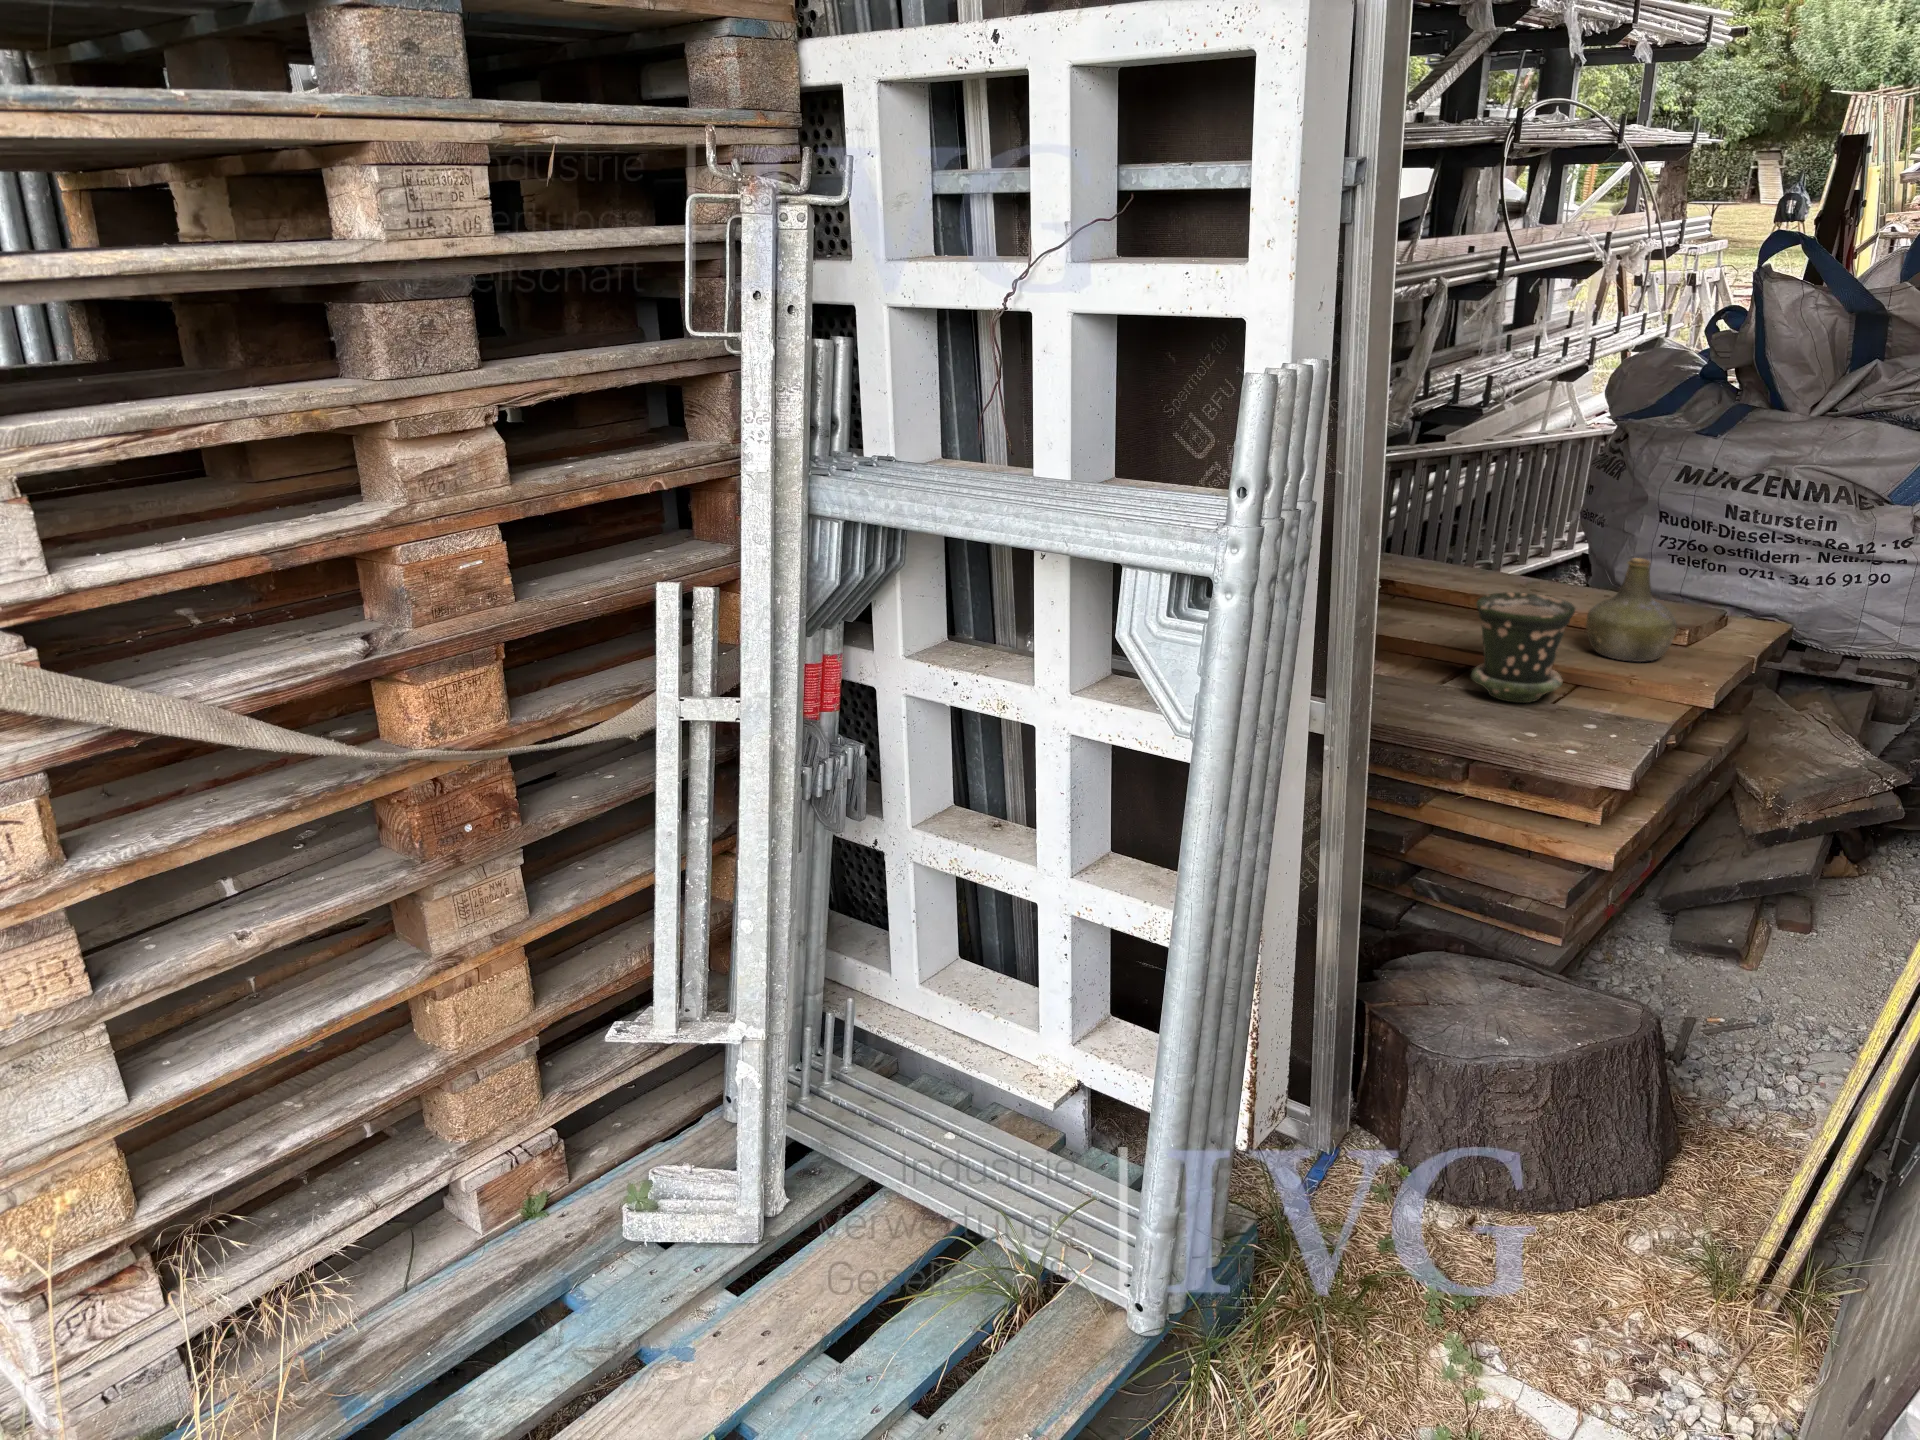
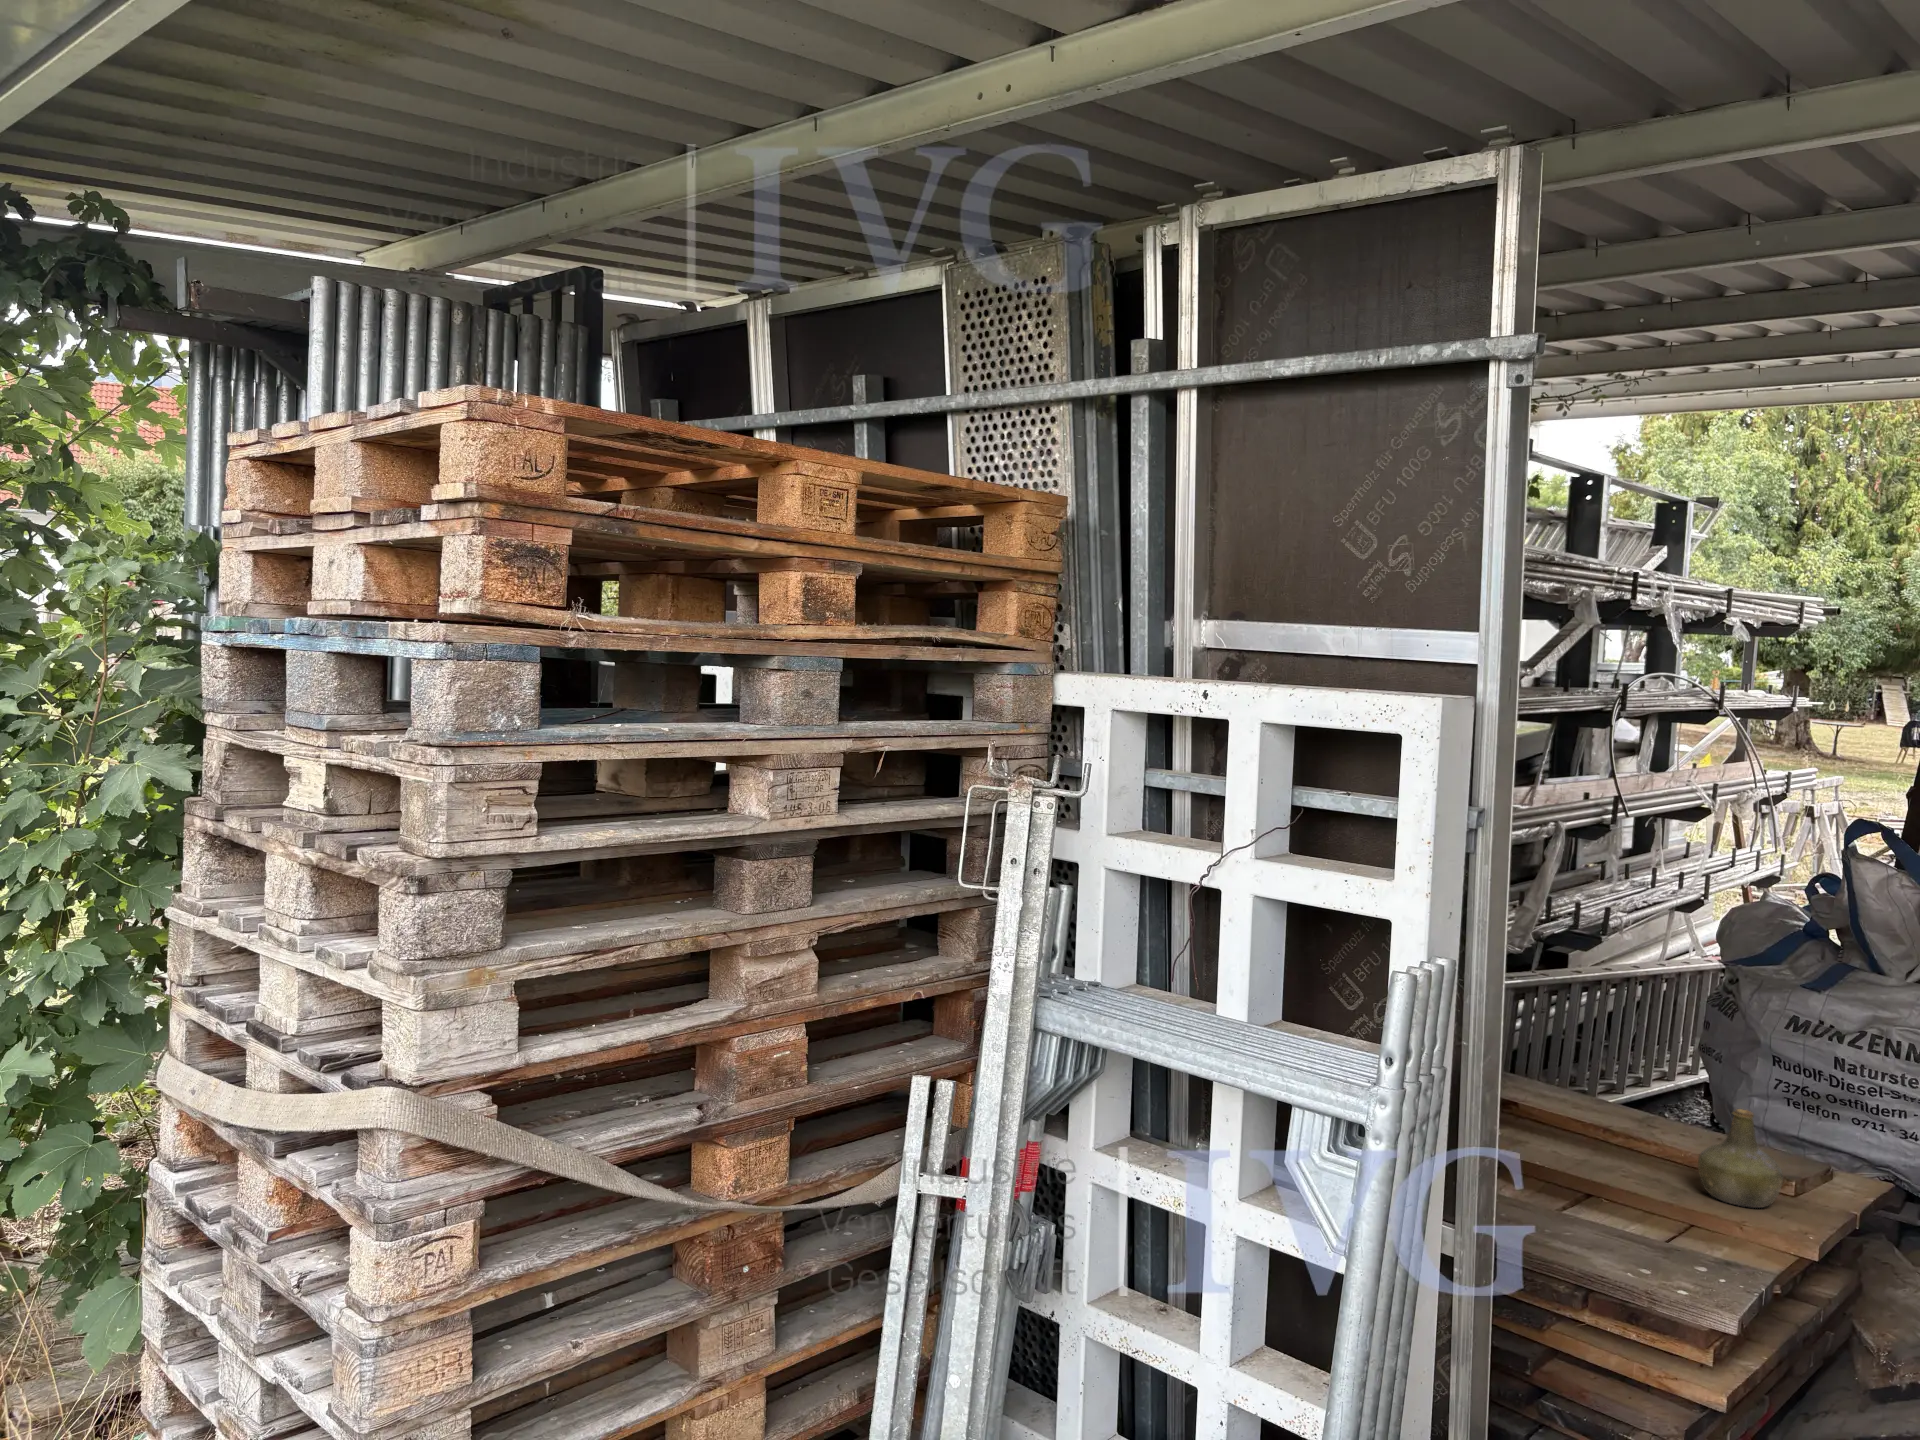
flower pot: present [1471,592,1575,703] -> none [1590,1131,1684,1238]

